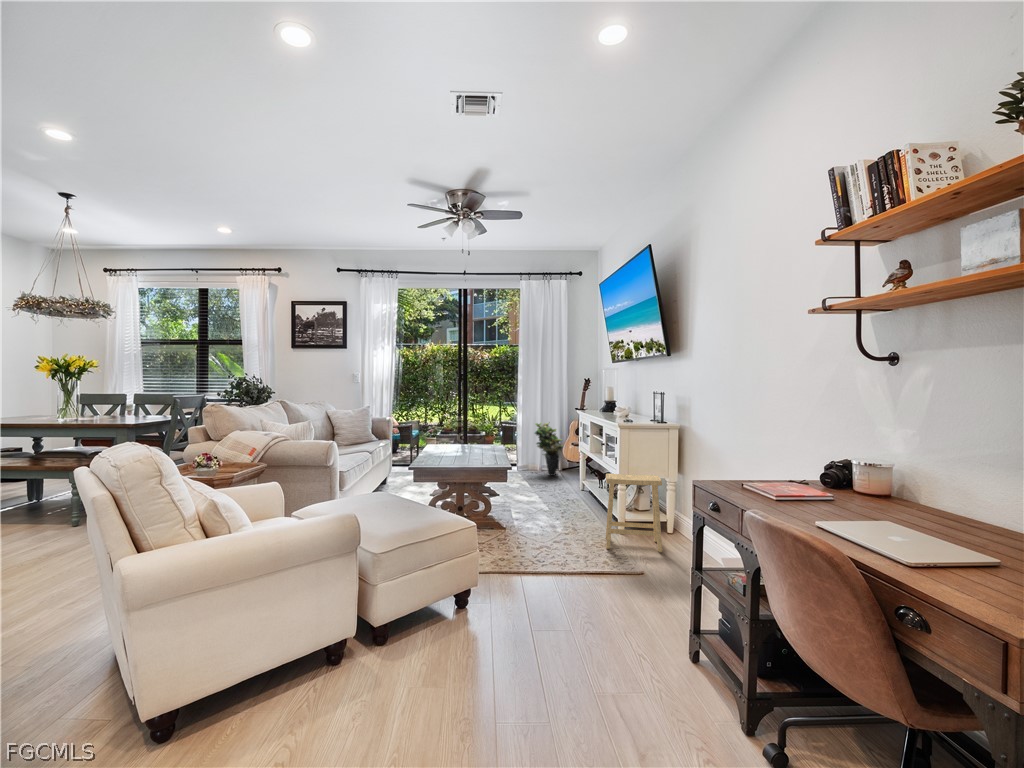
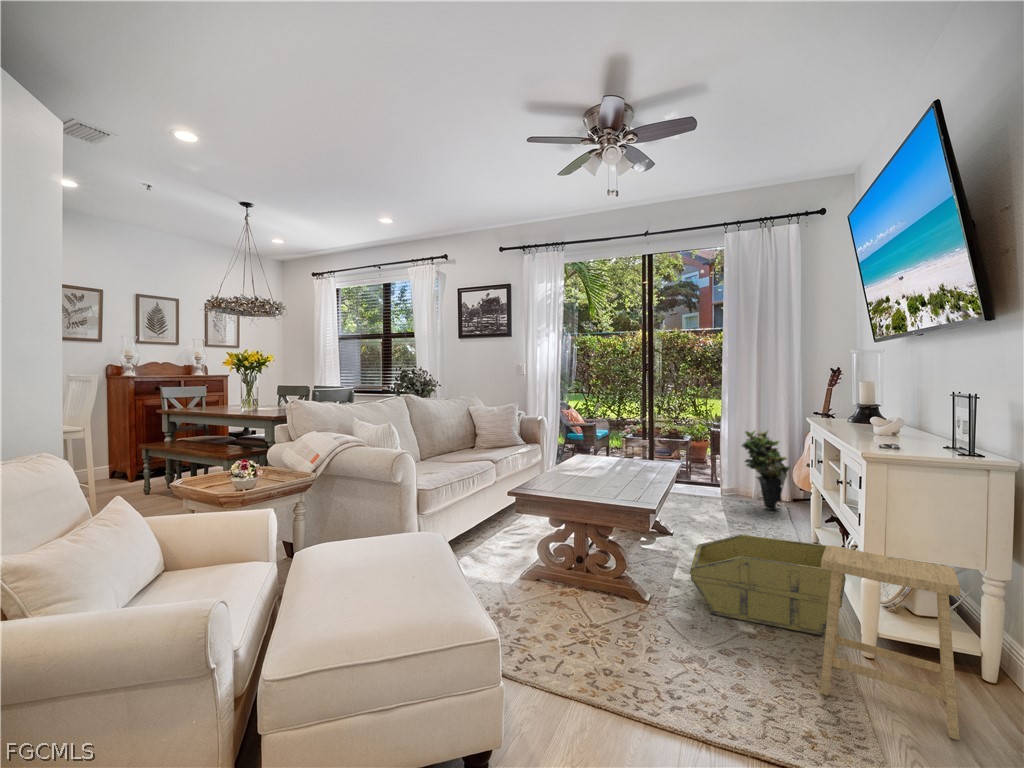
storage bin: none [527,481,611,529] -> present [689,535,846,636]

